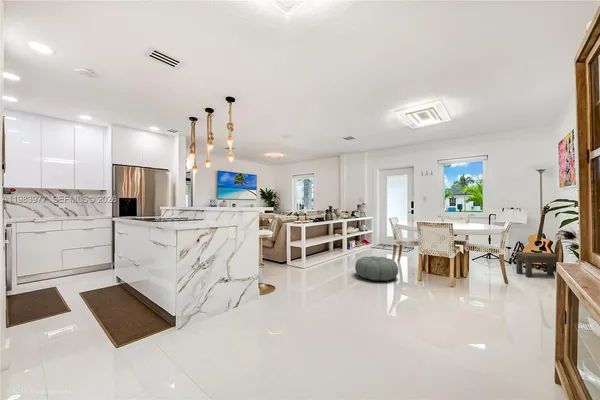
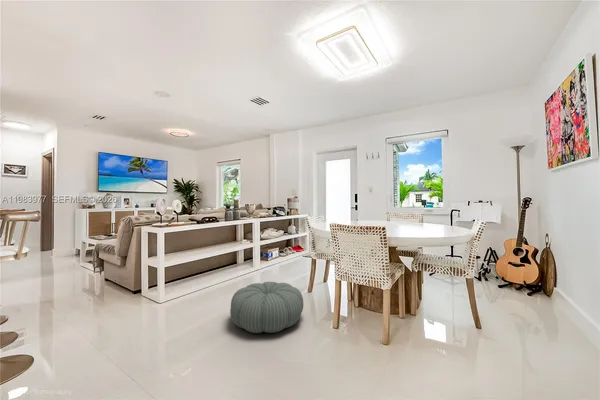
side table: present [515,252,558,278] -> none [487,267,562,309]

